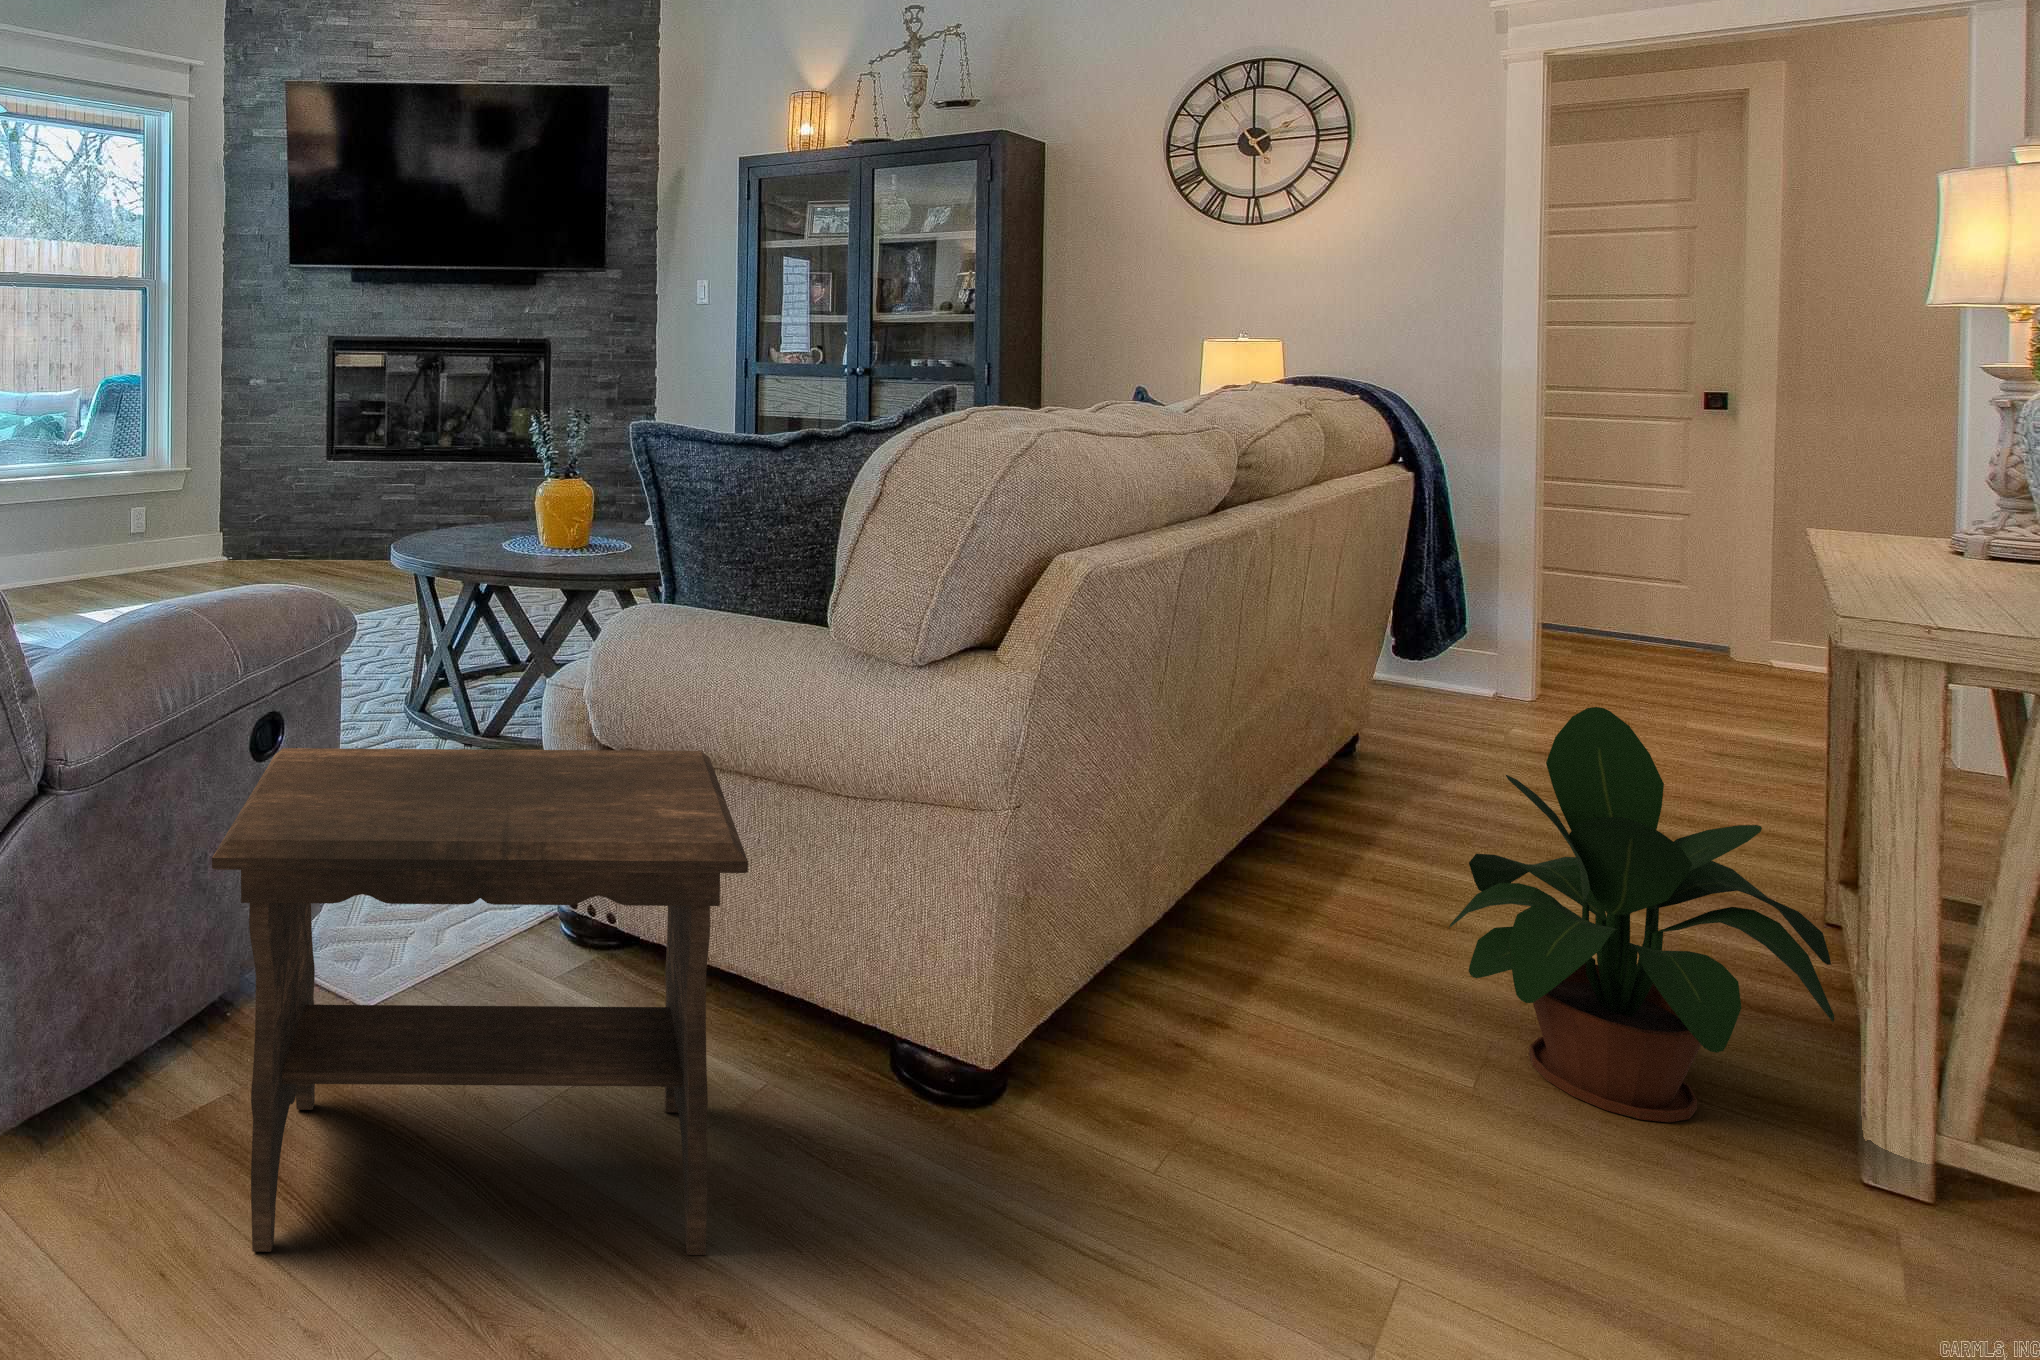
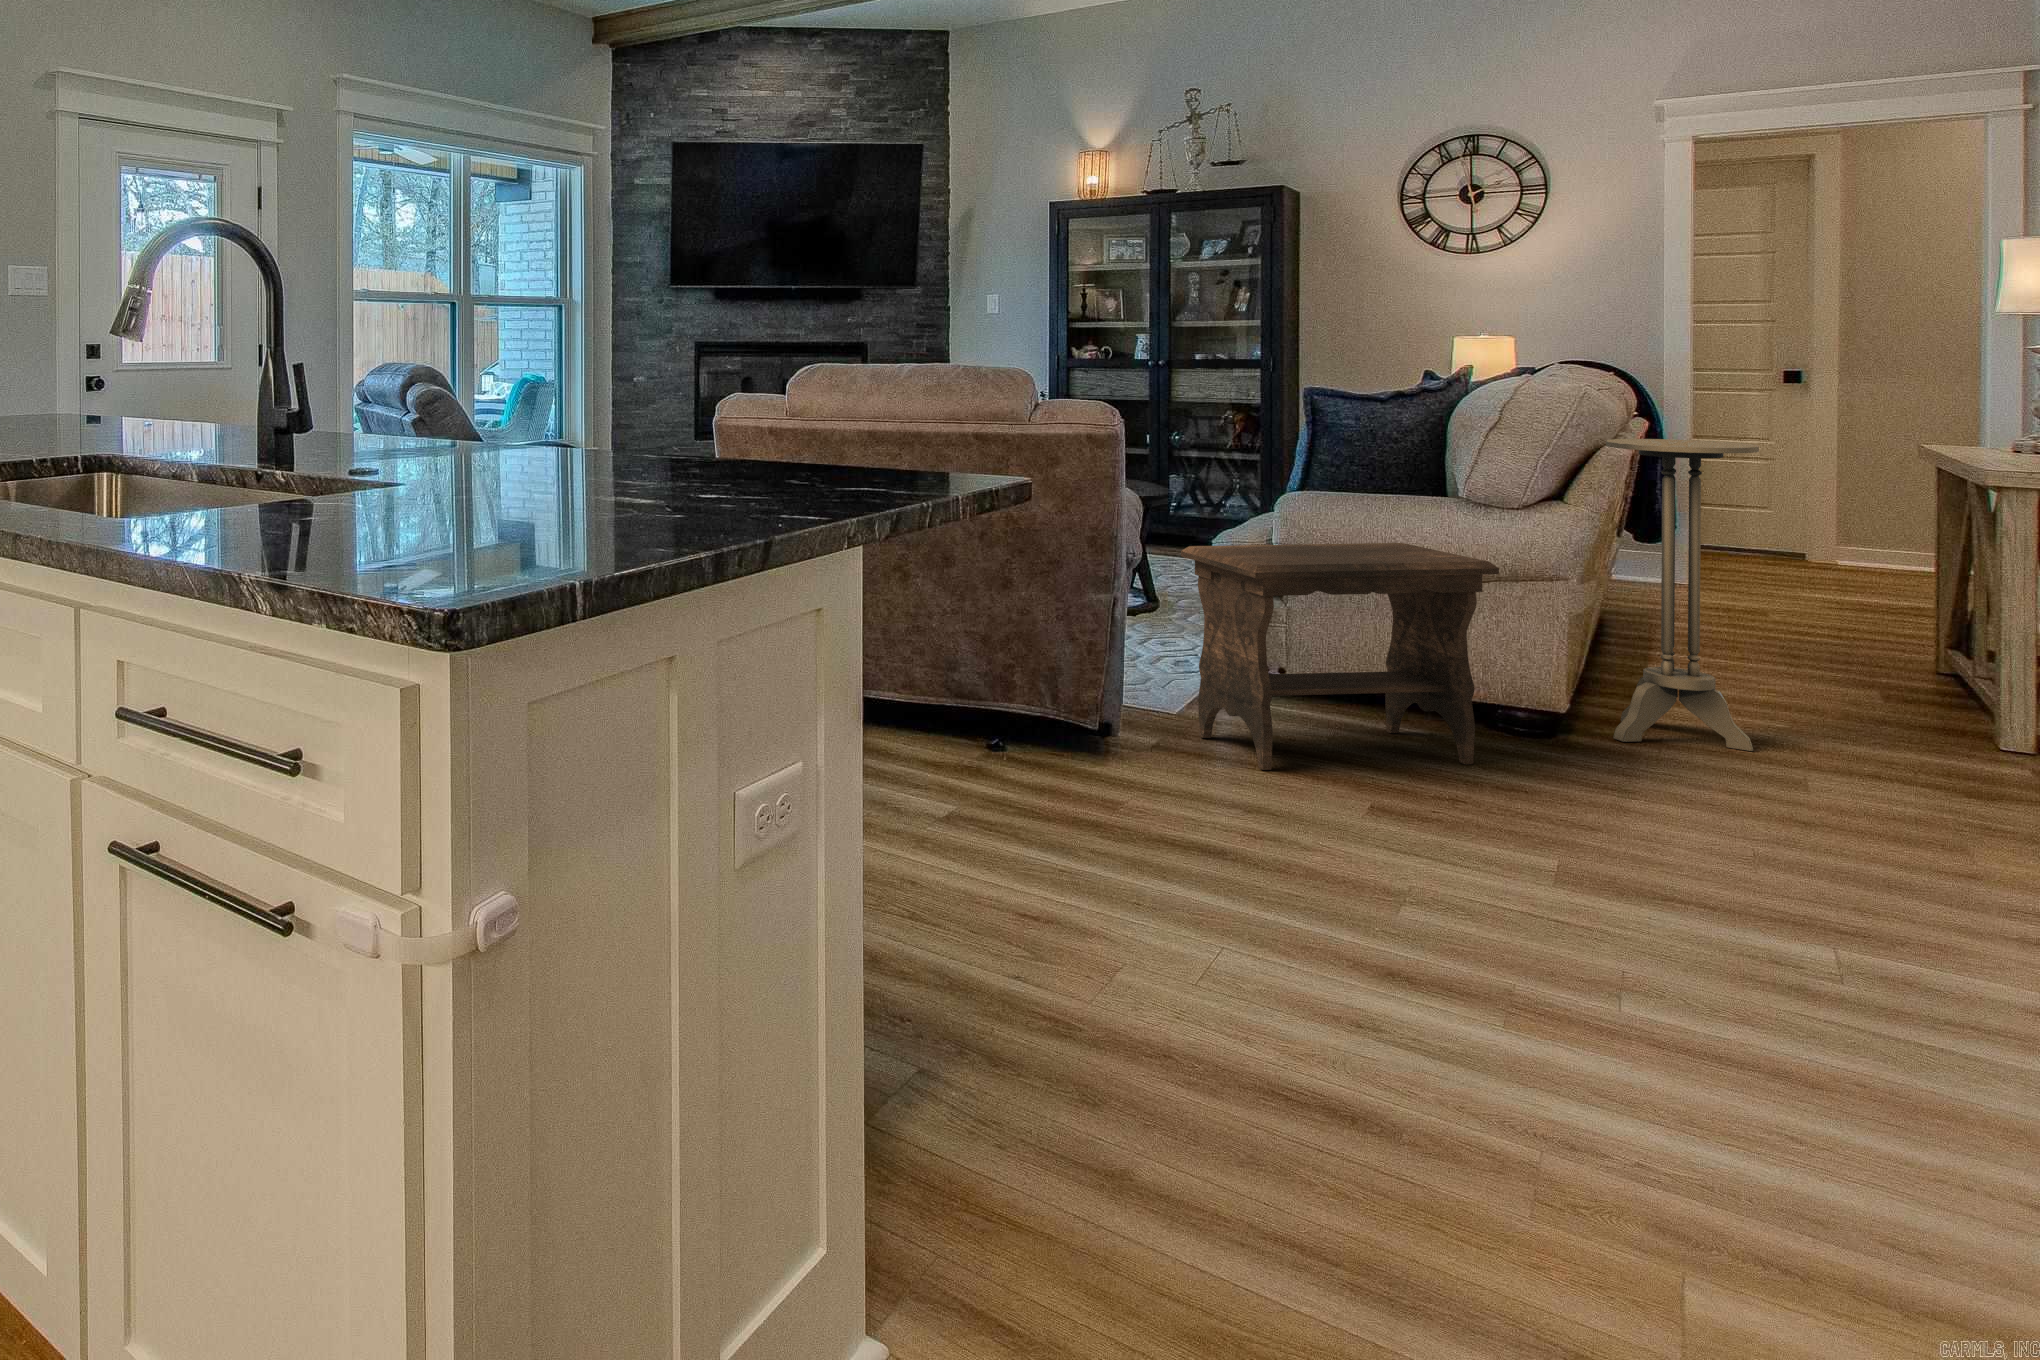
side table: none [1078,561,1367,1239] -> present [1606,439,1759,751]
potted plant: present [1449,707,1834,1122] -> none [1755,521,1964,720]

